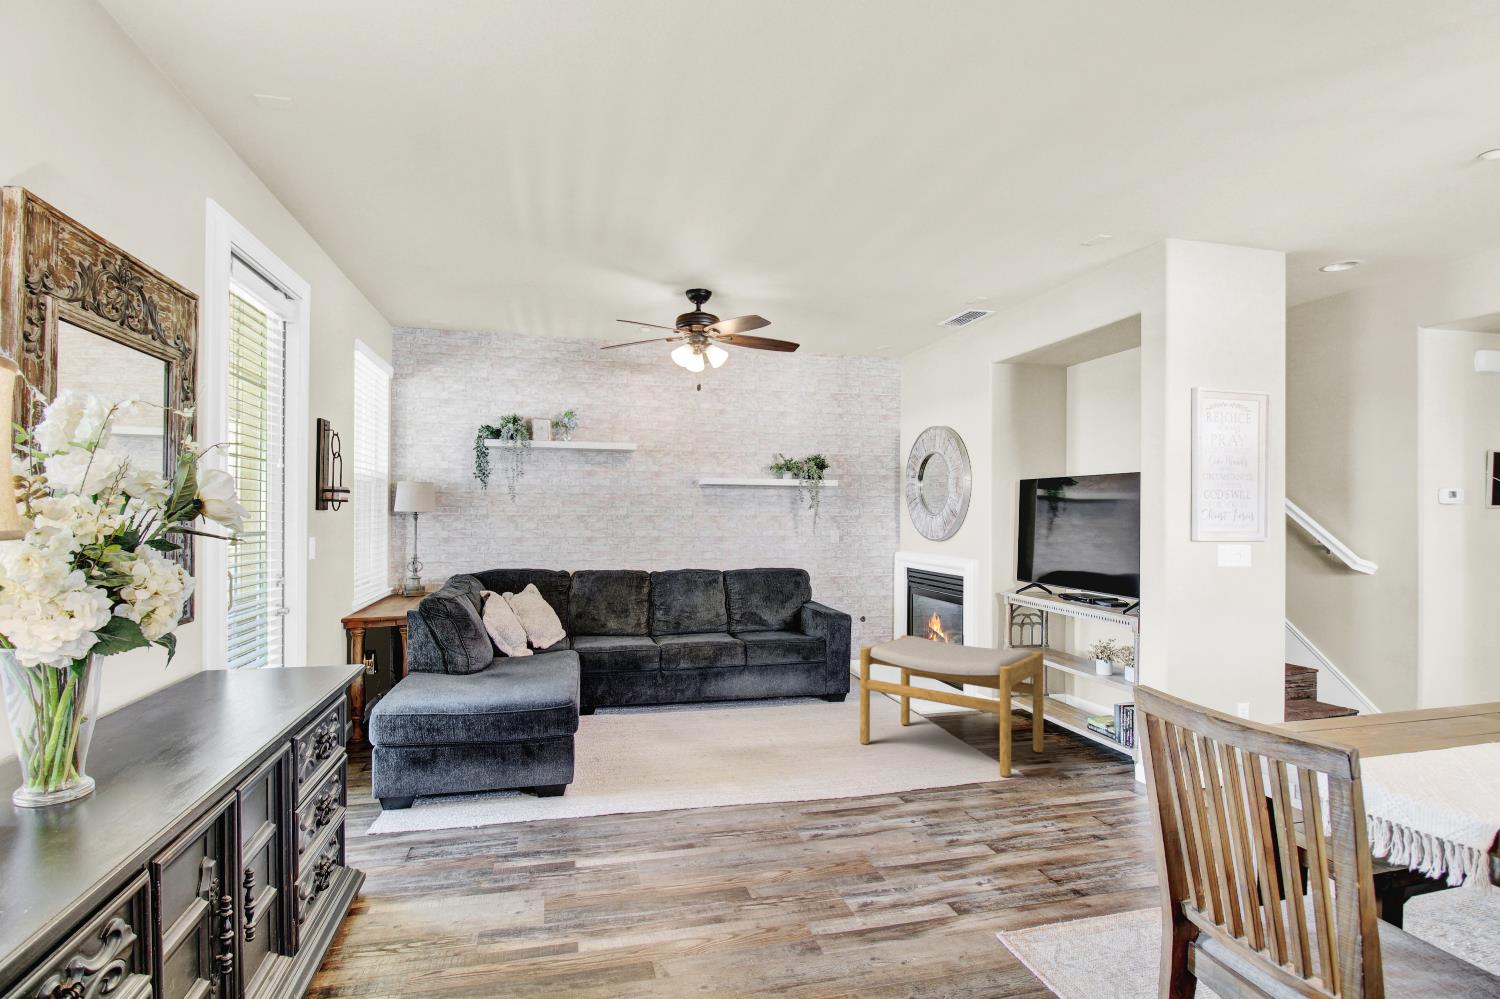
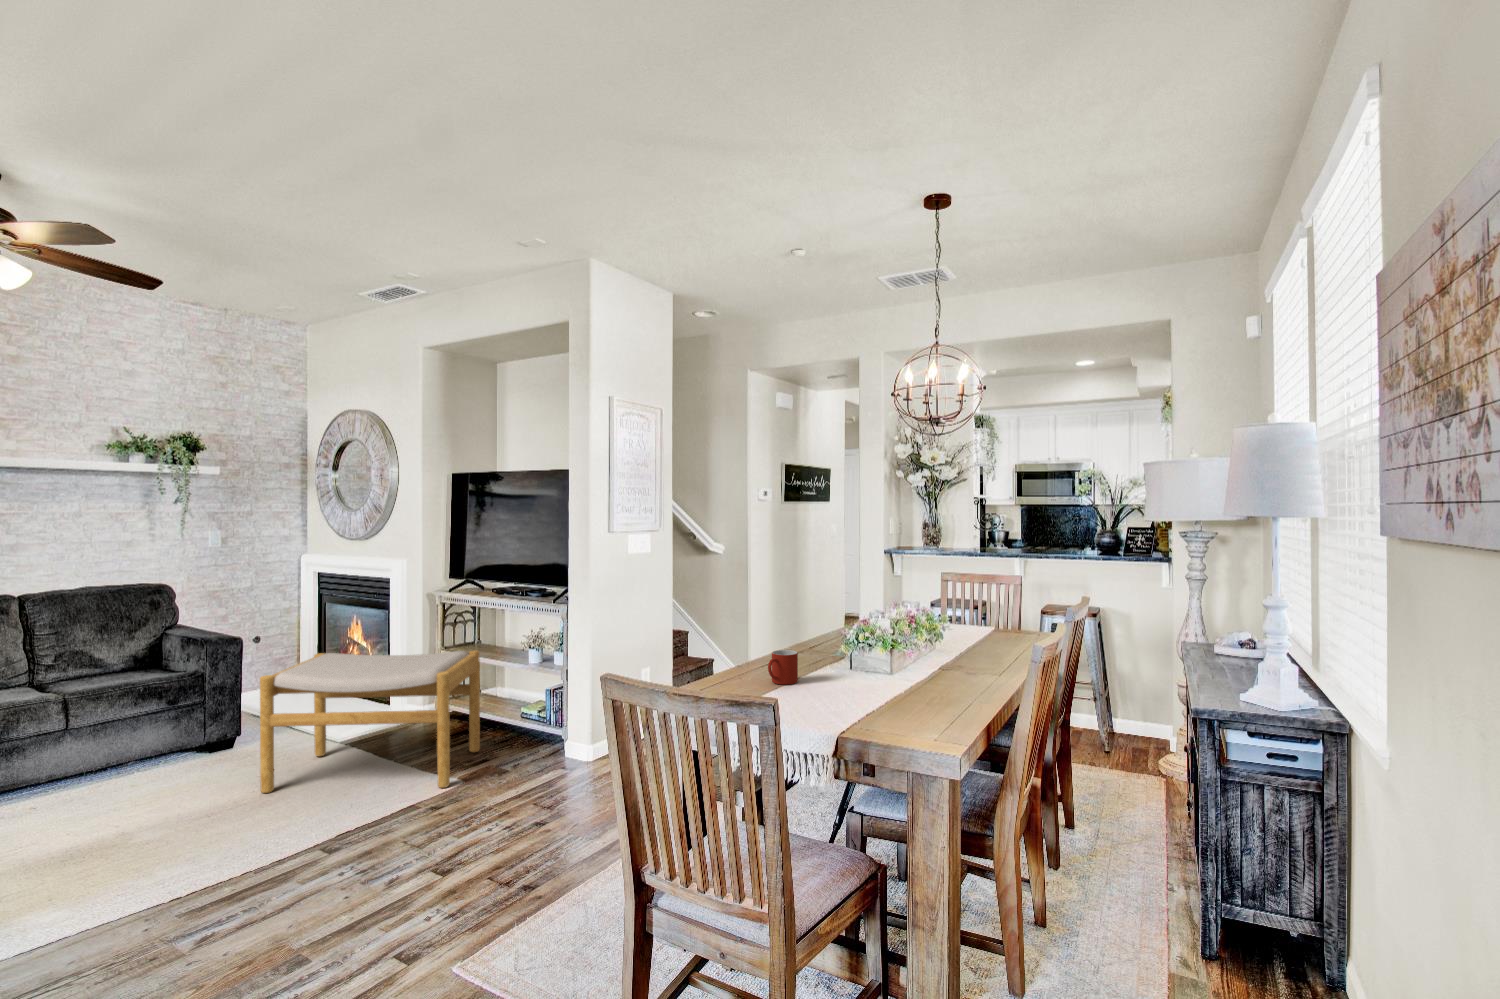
mug: none [1385,694,1438,741] -> present [768,650,798,685]

